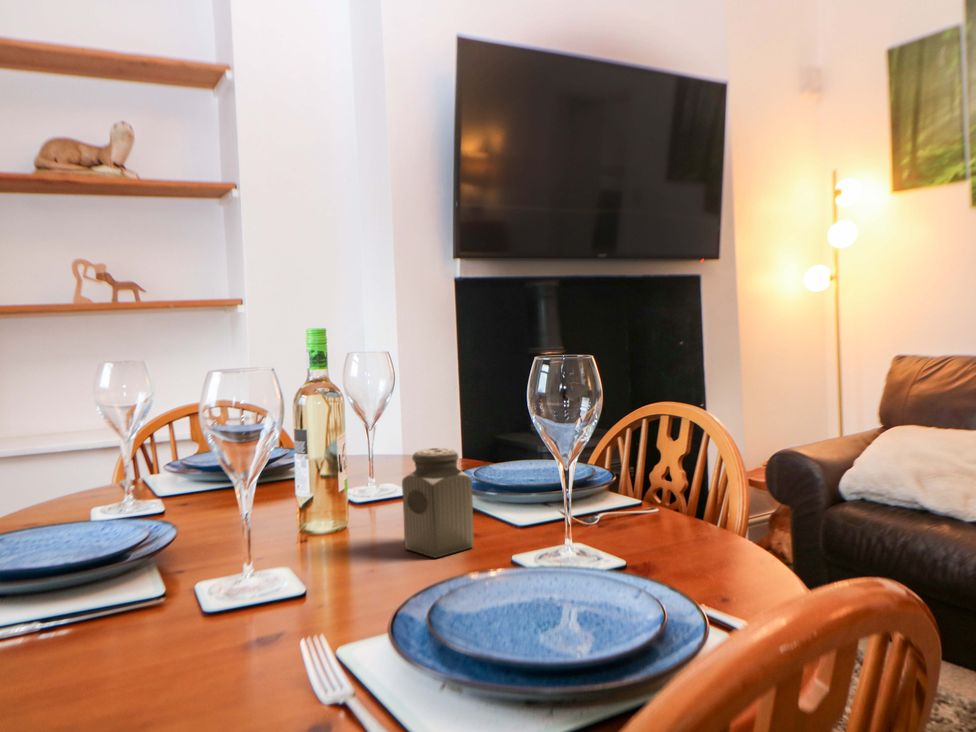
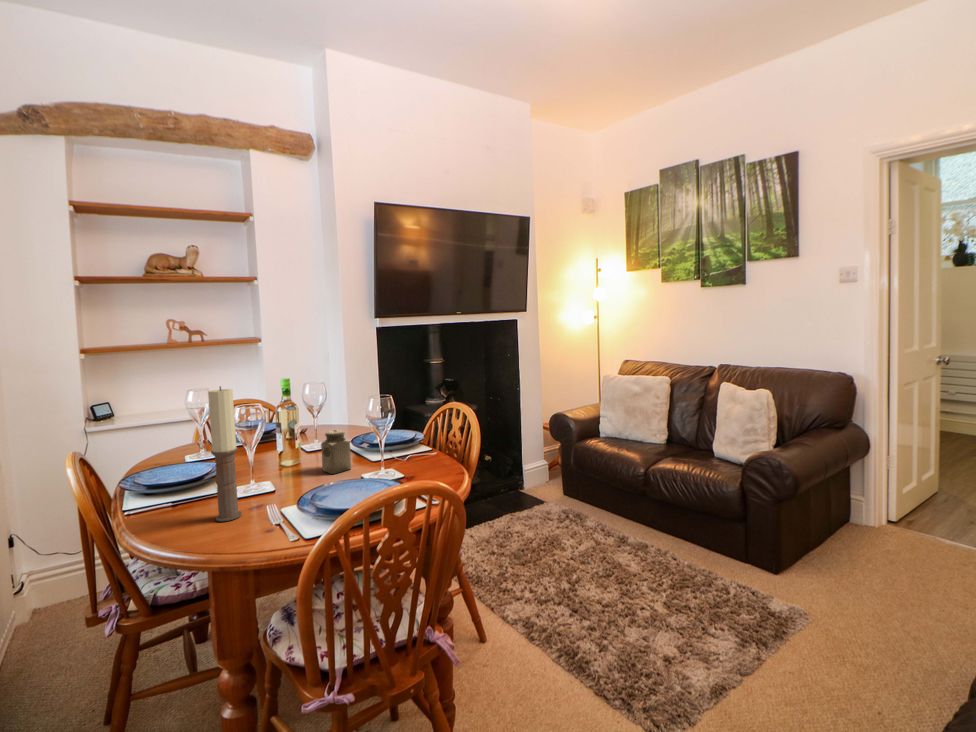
candle: none [145,295,228,680] -> present [208,387,242,521]

